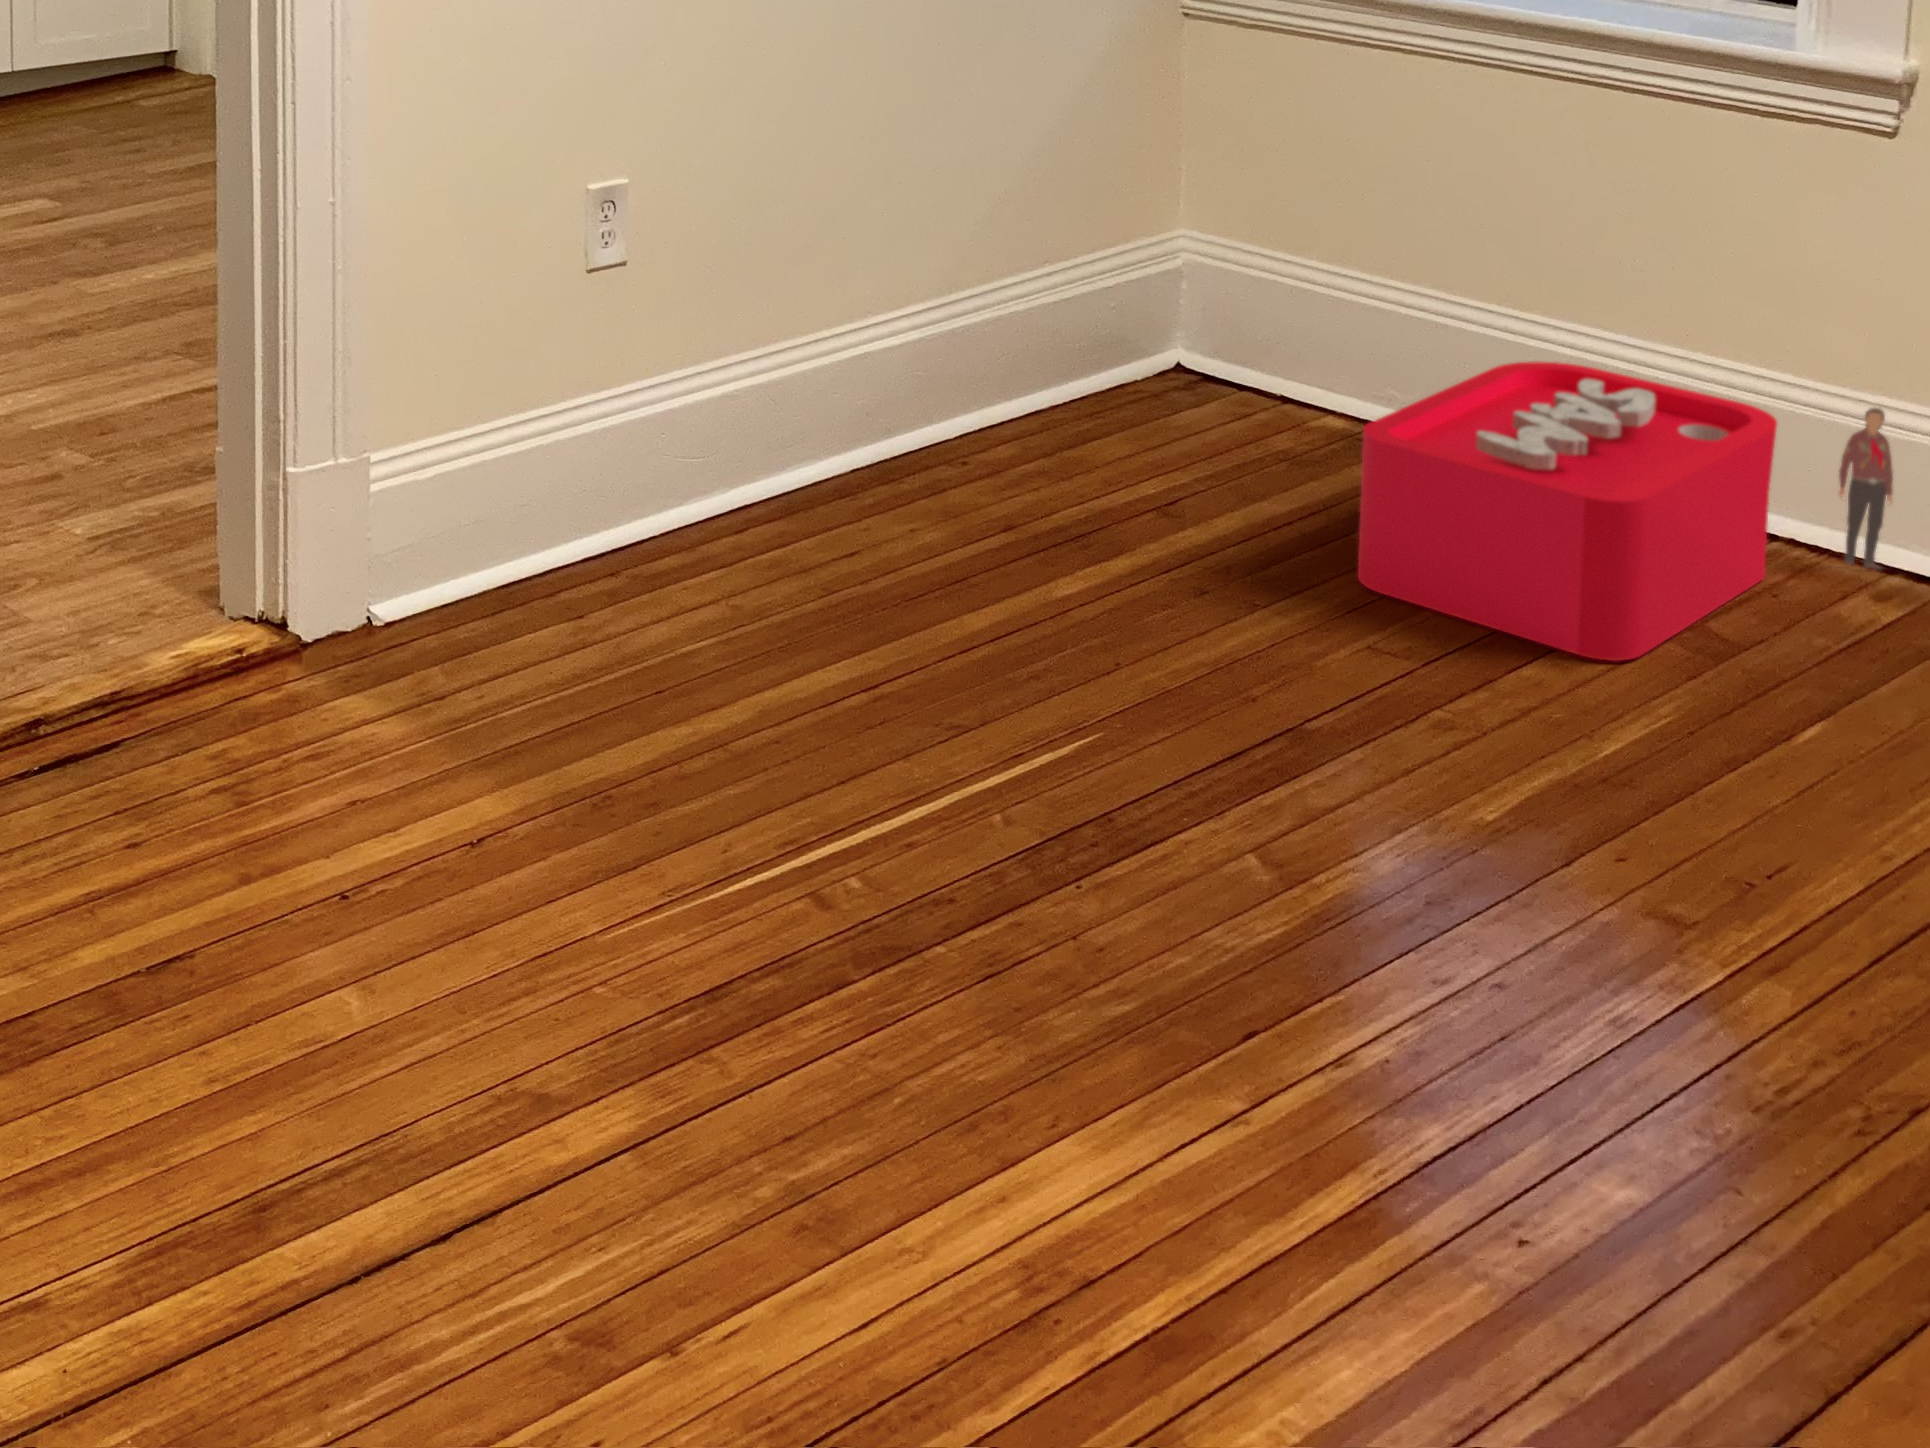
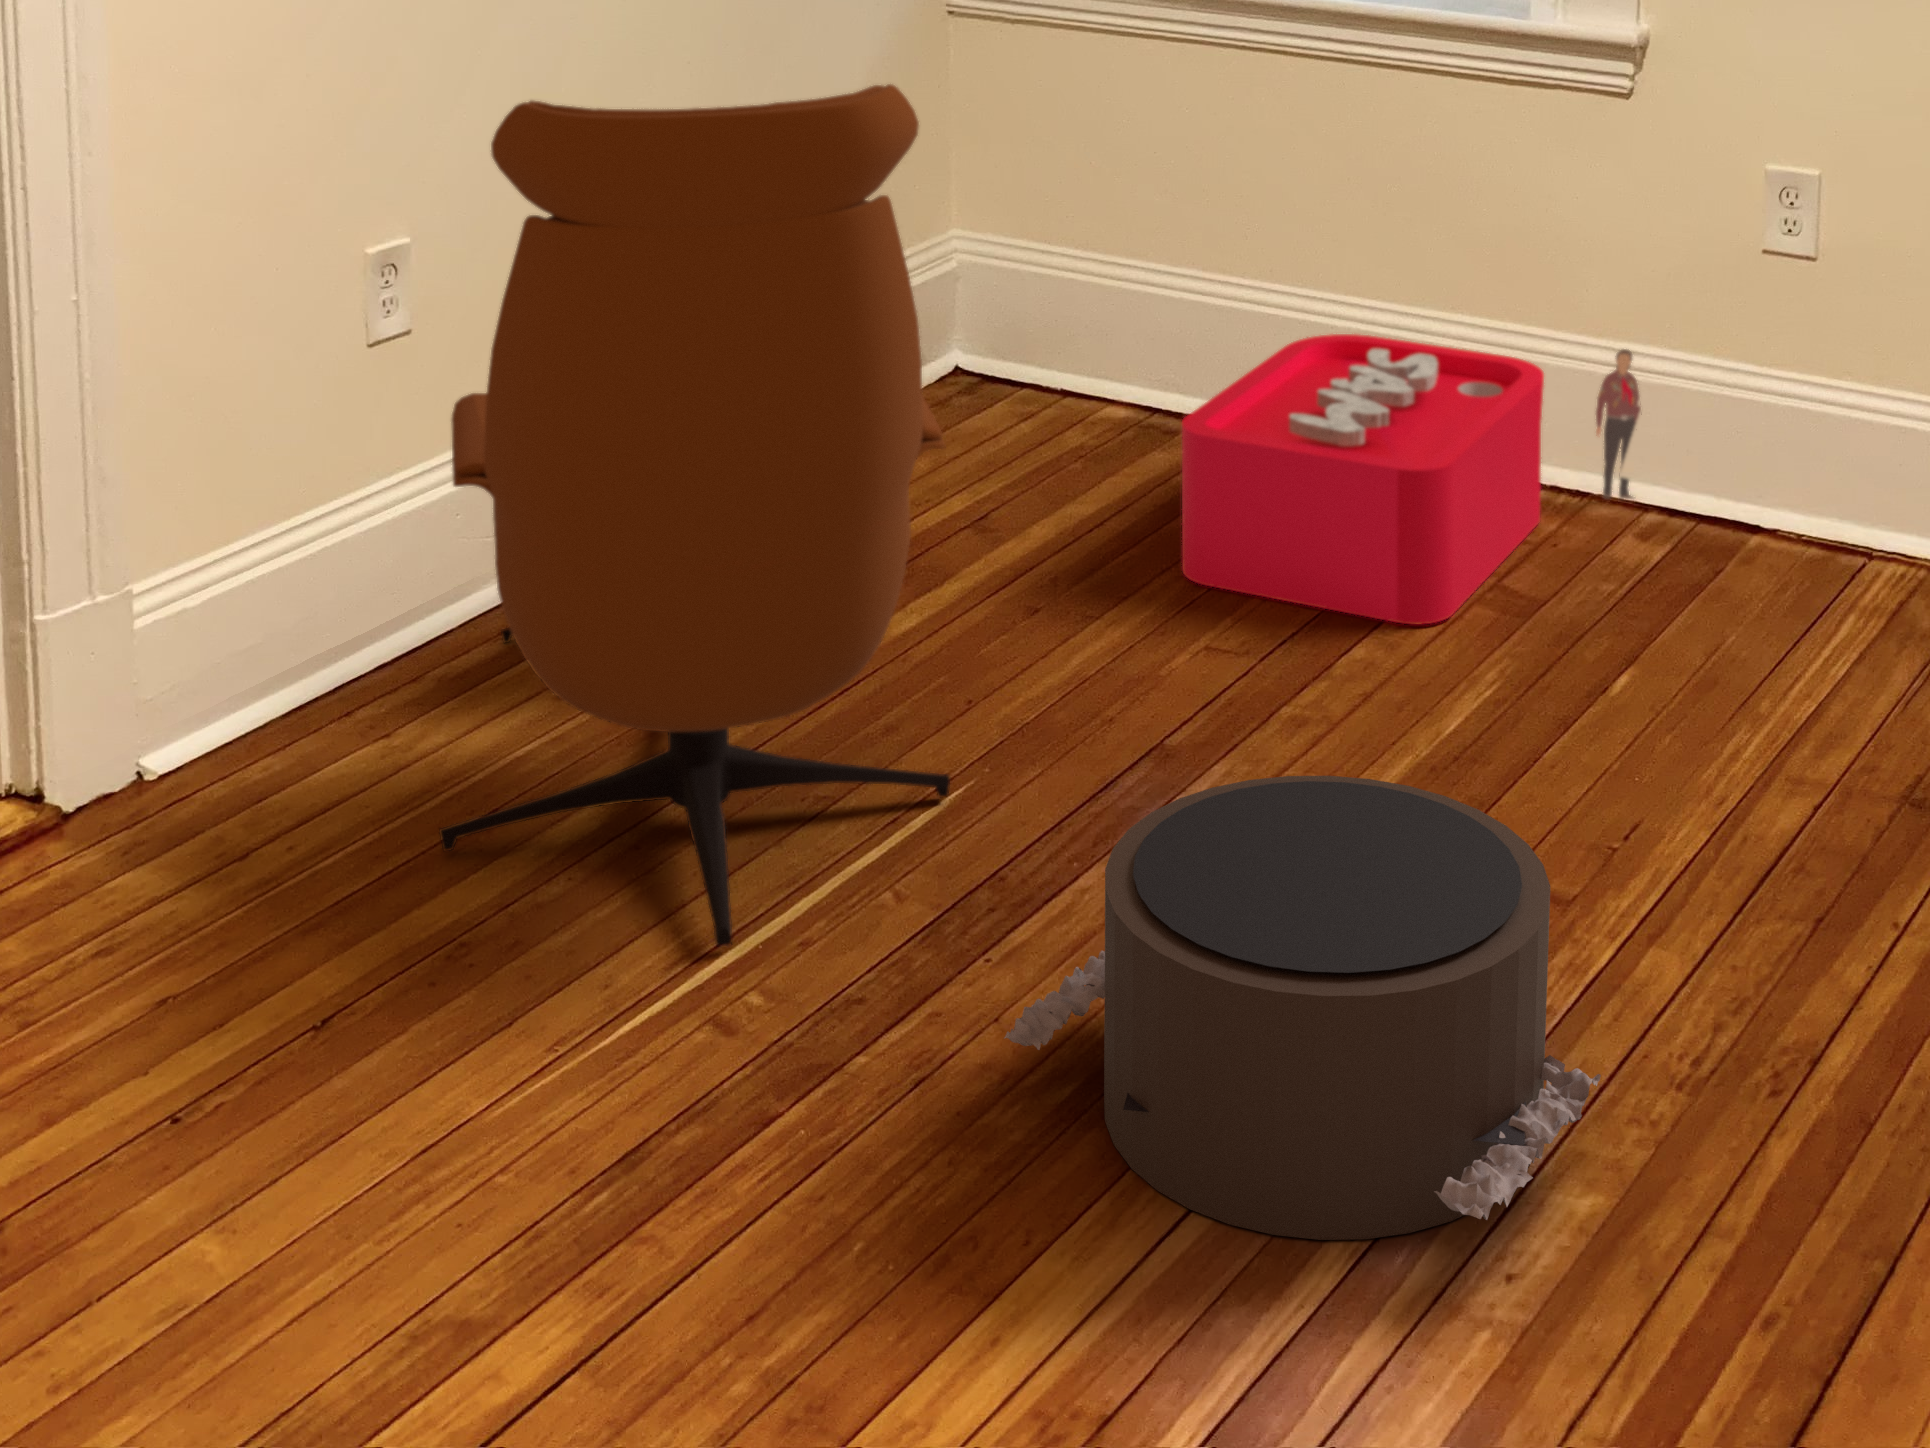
lounge chair: none [602,42,1077,842] -> present [439,84,950,946]
pouf: none [1070,761,1685,1222] -> present [1004,776,1601,1240]

